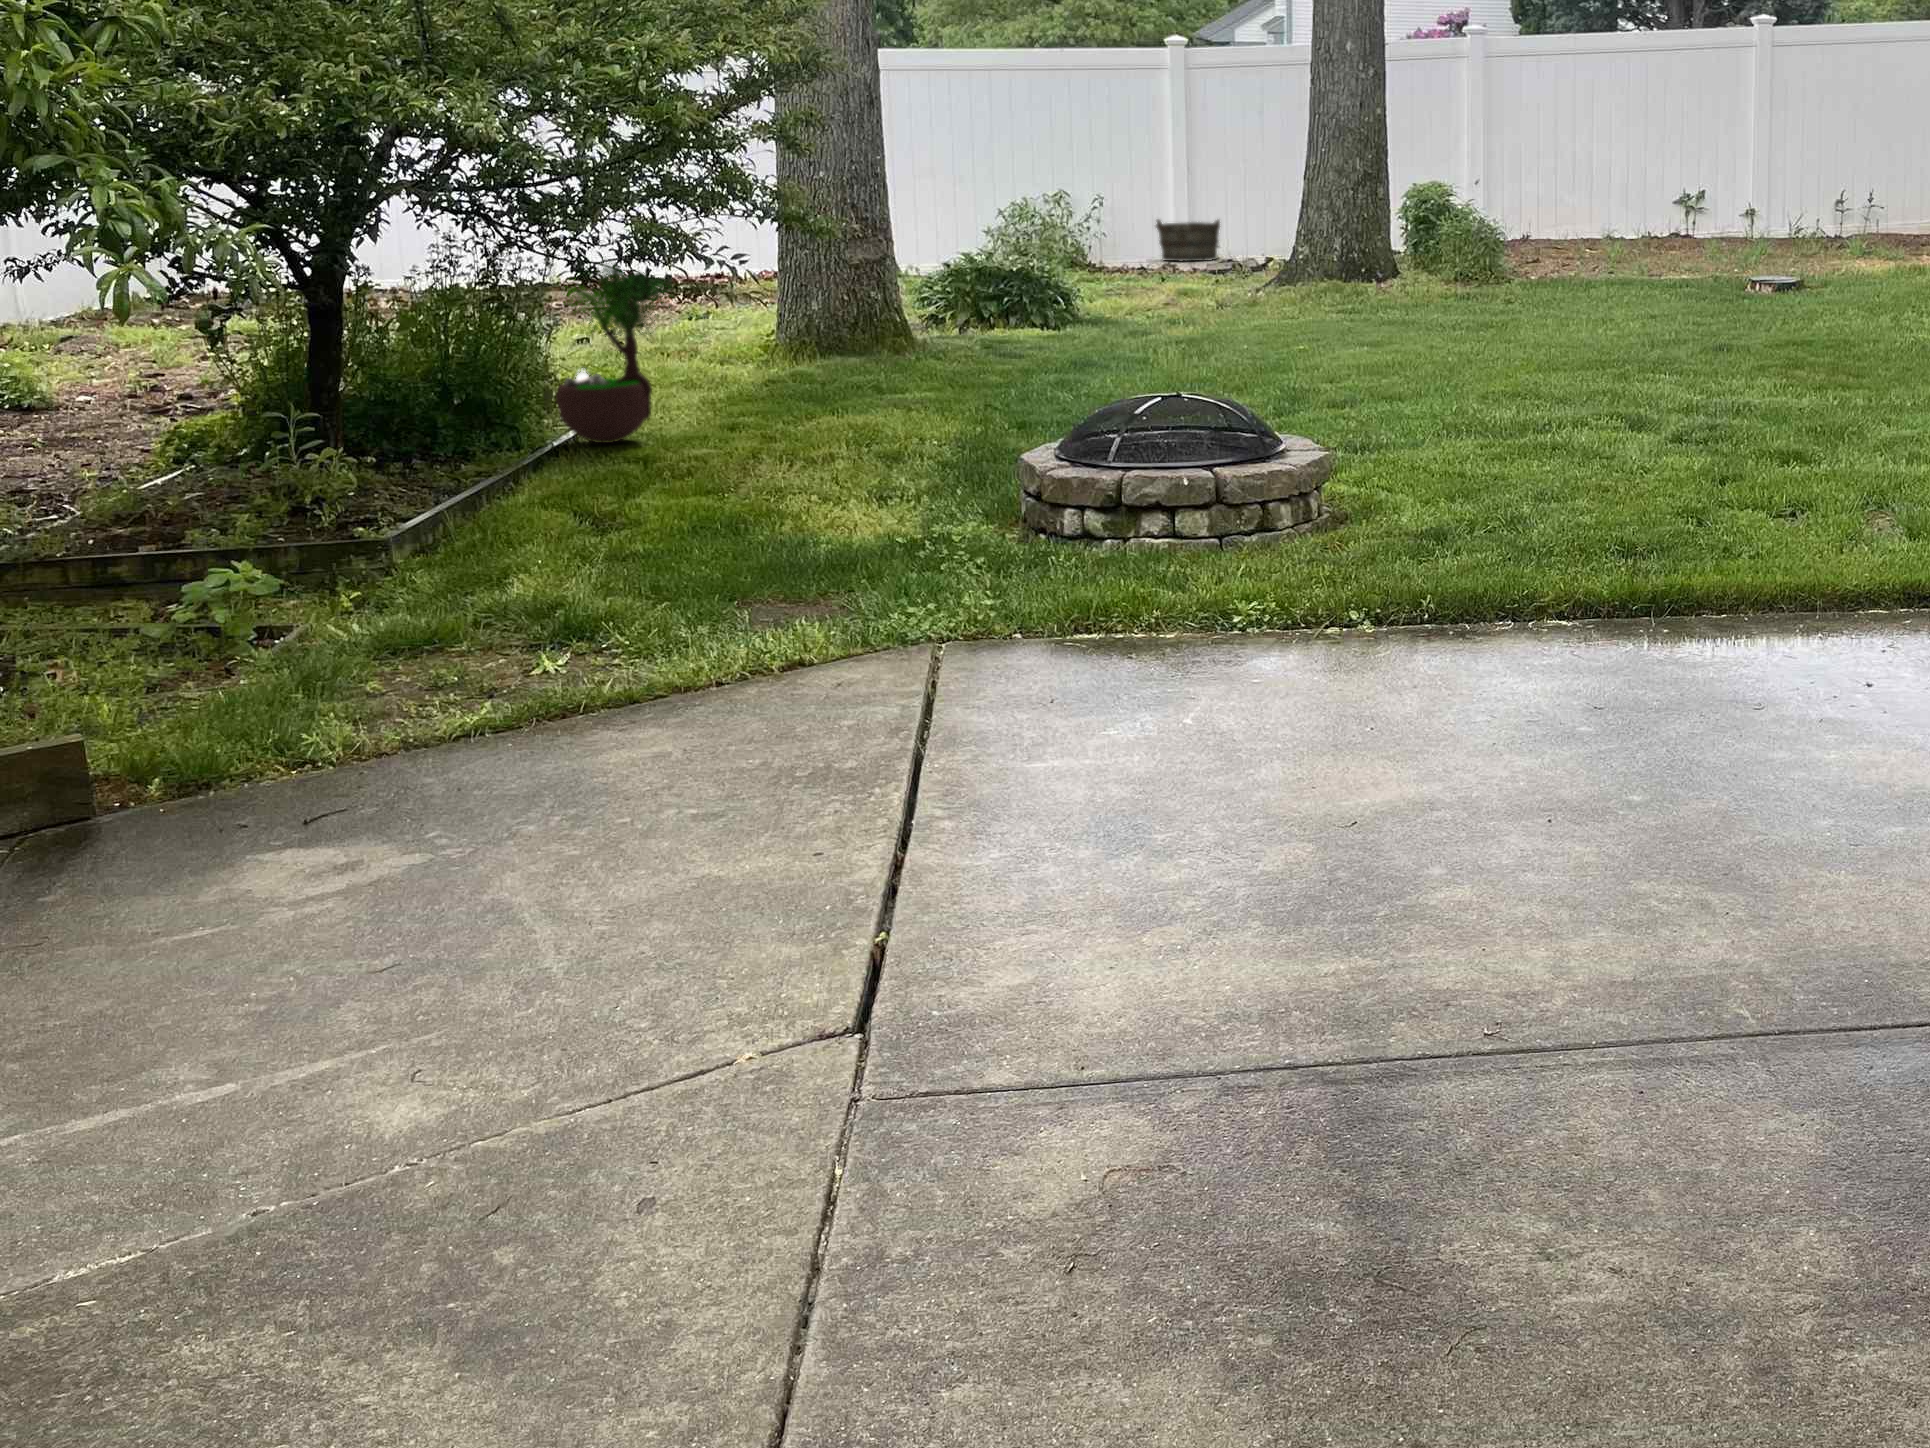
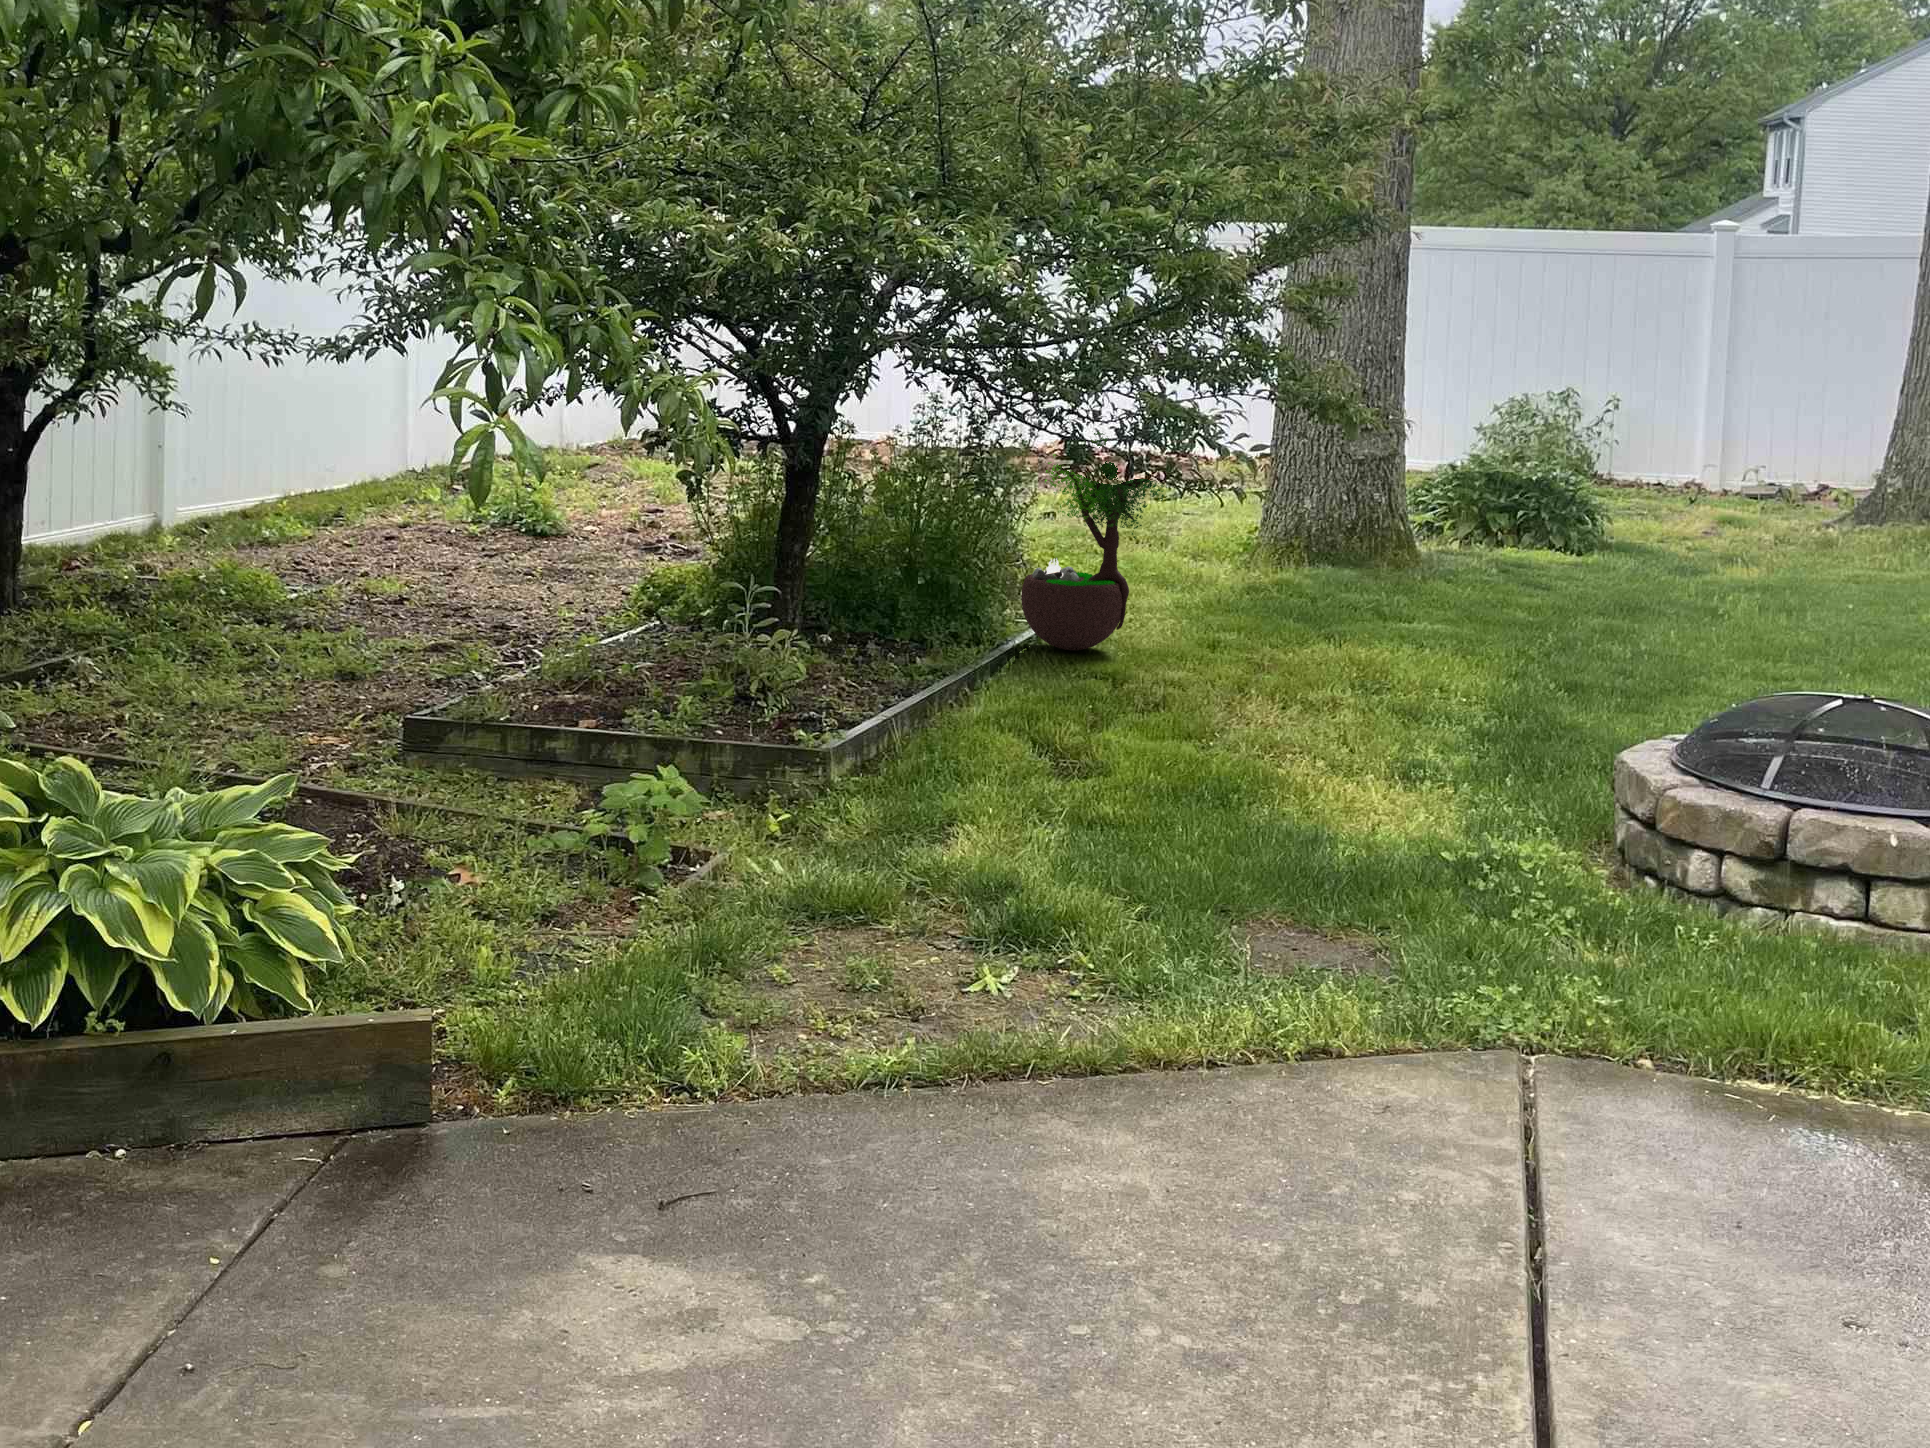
bucket: present [1156,220,1220,262] -> none [1700,429,1787,485]

